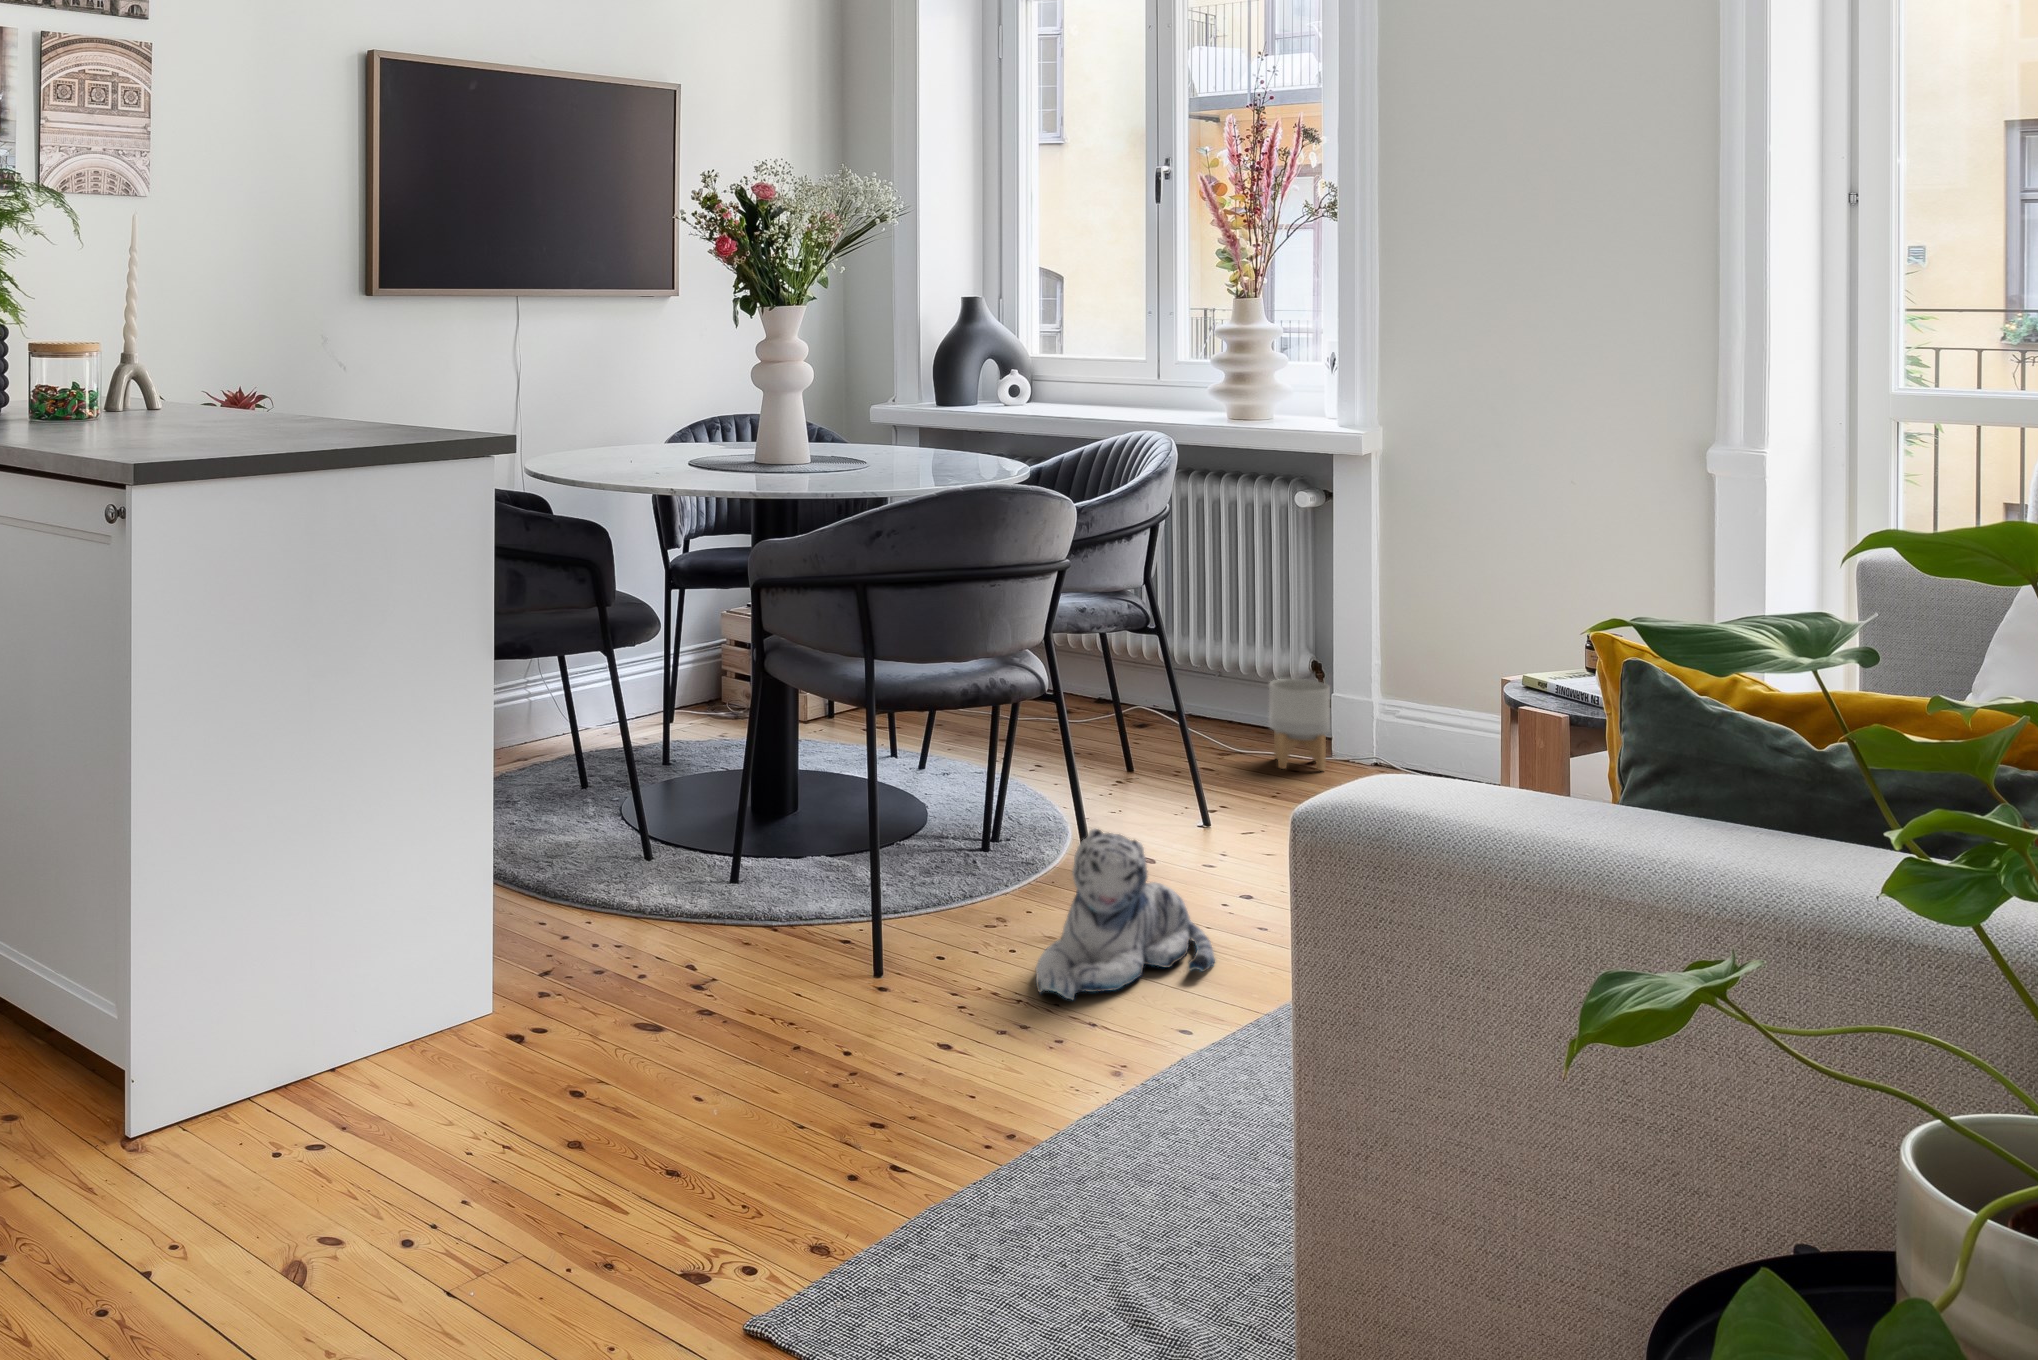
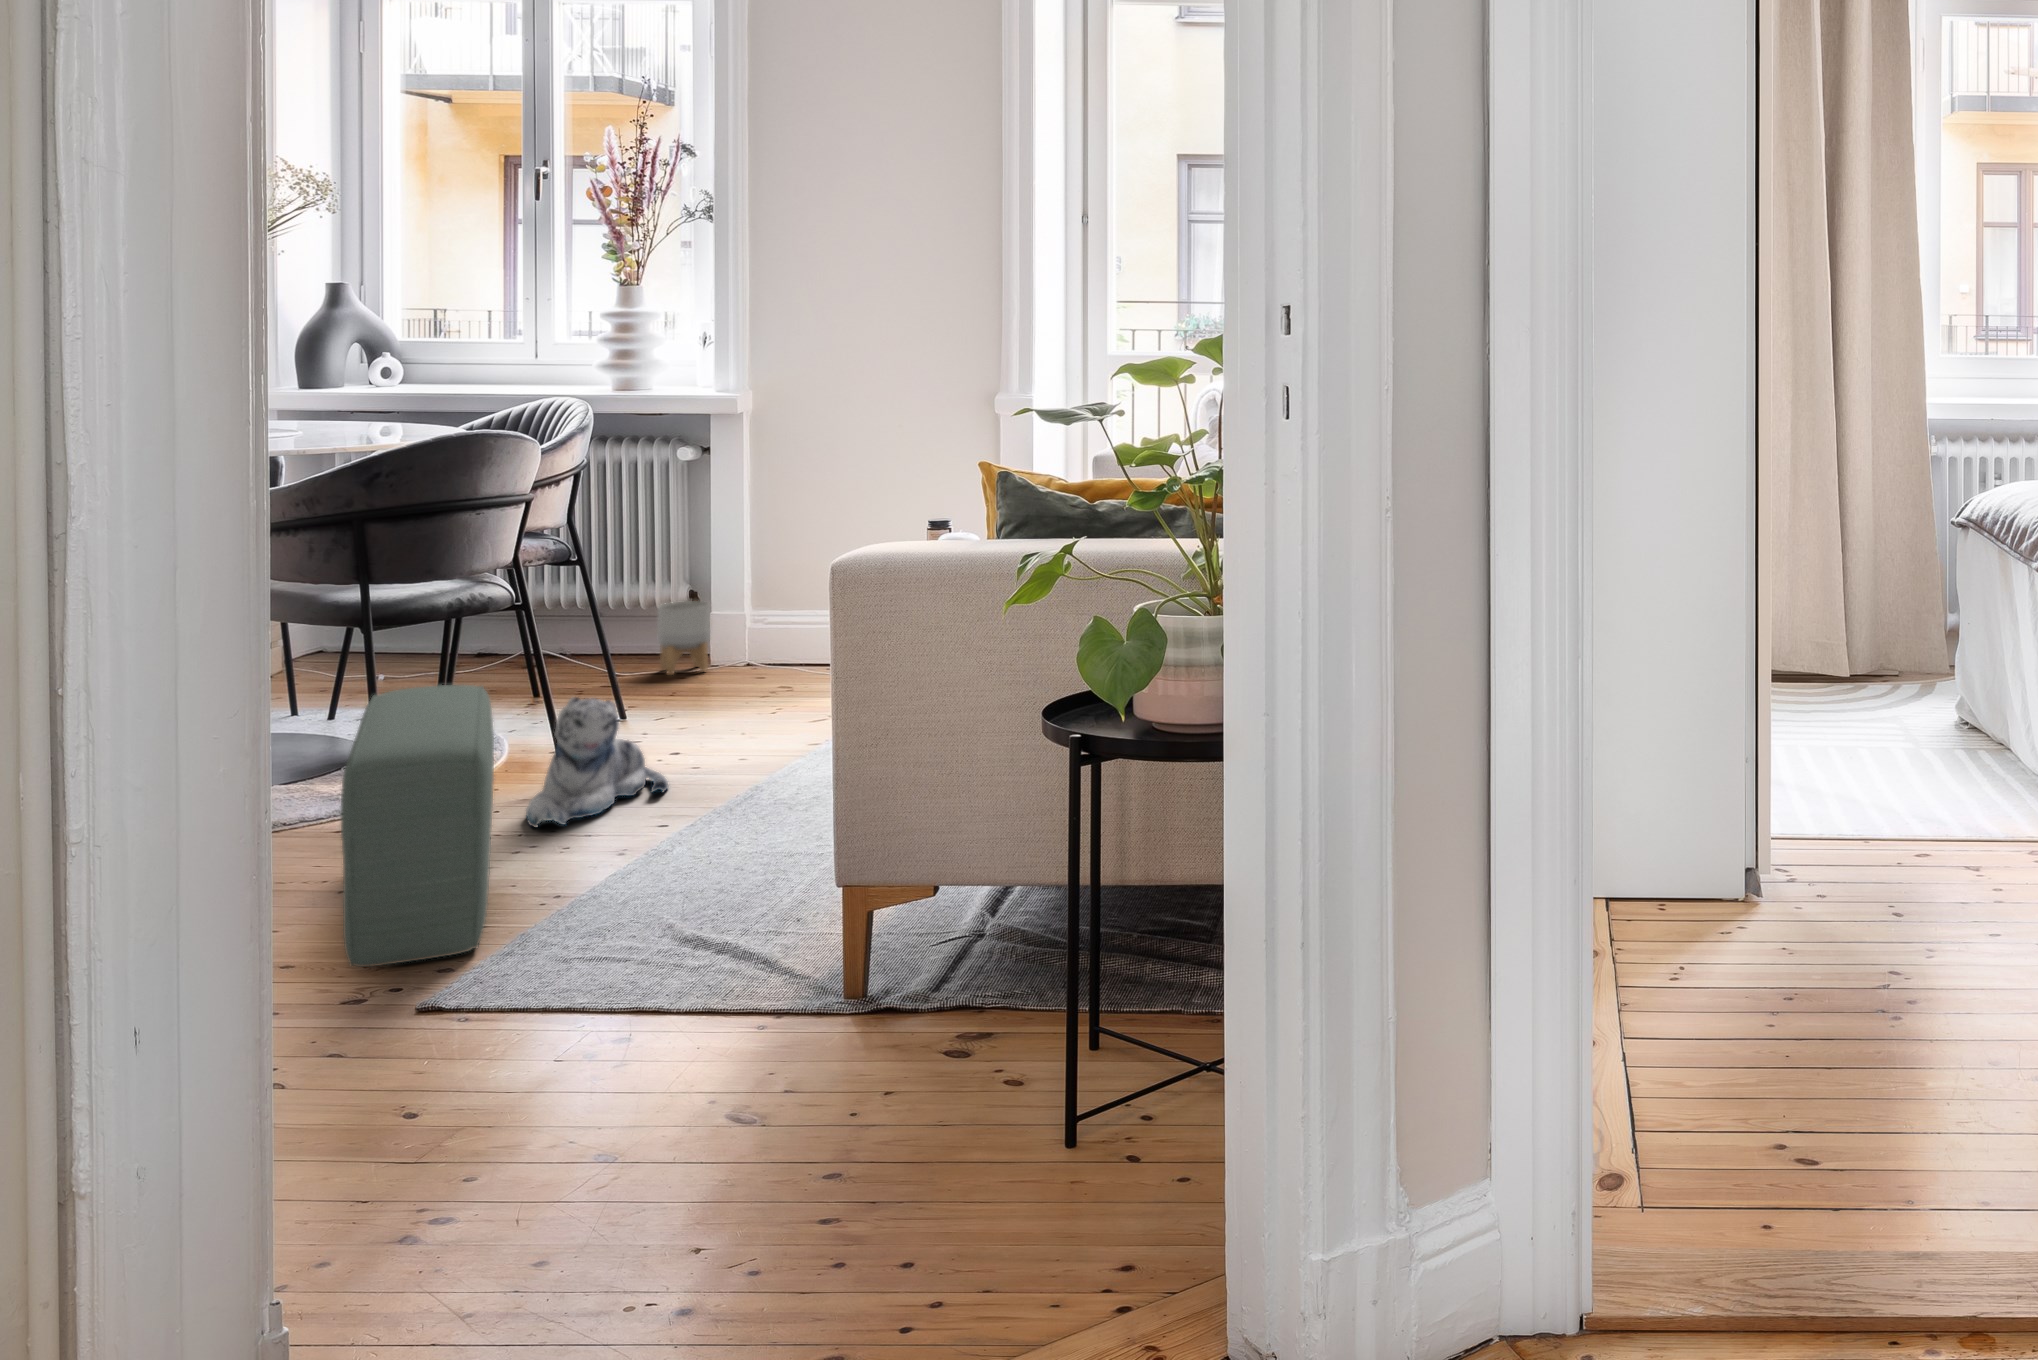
pouf: none [734,801,973,1214] -> present [341,685,494,967]

